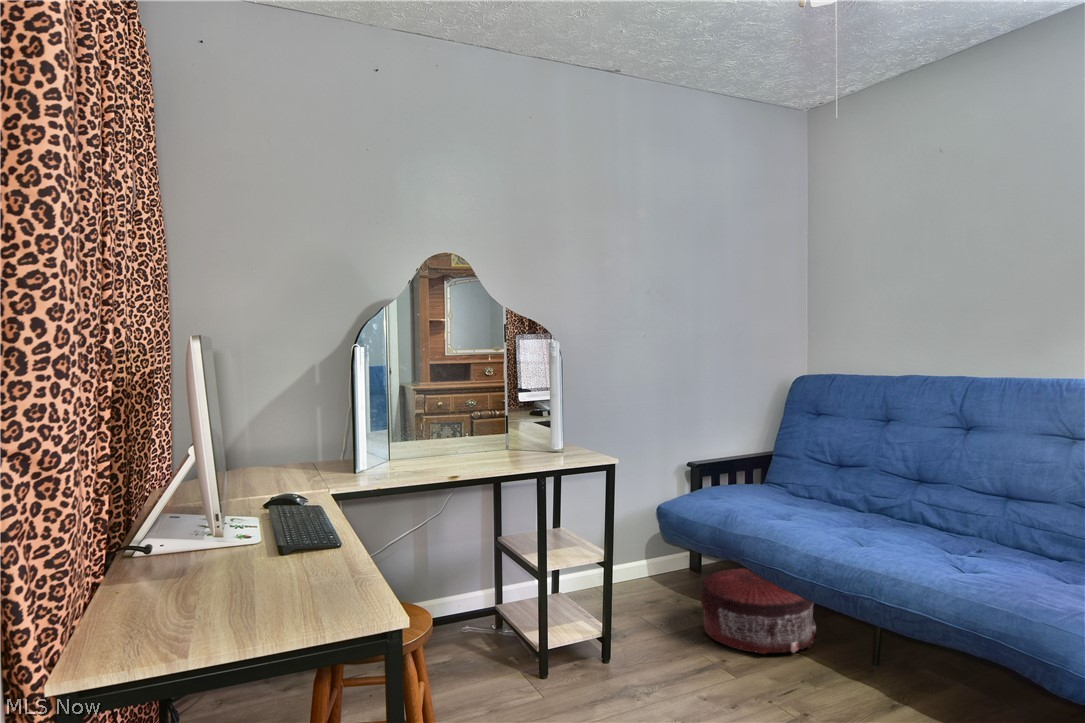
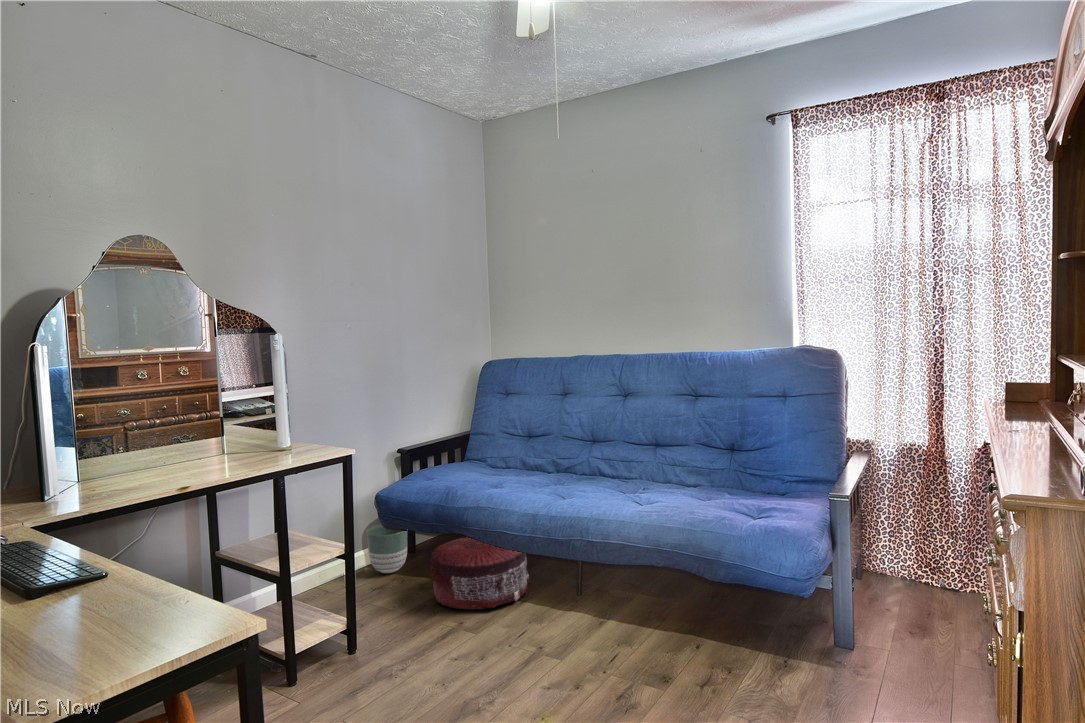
planter: none [647,538,689,590] -> present [367,524,407,573]

